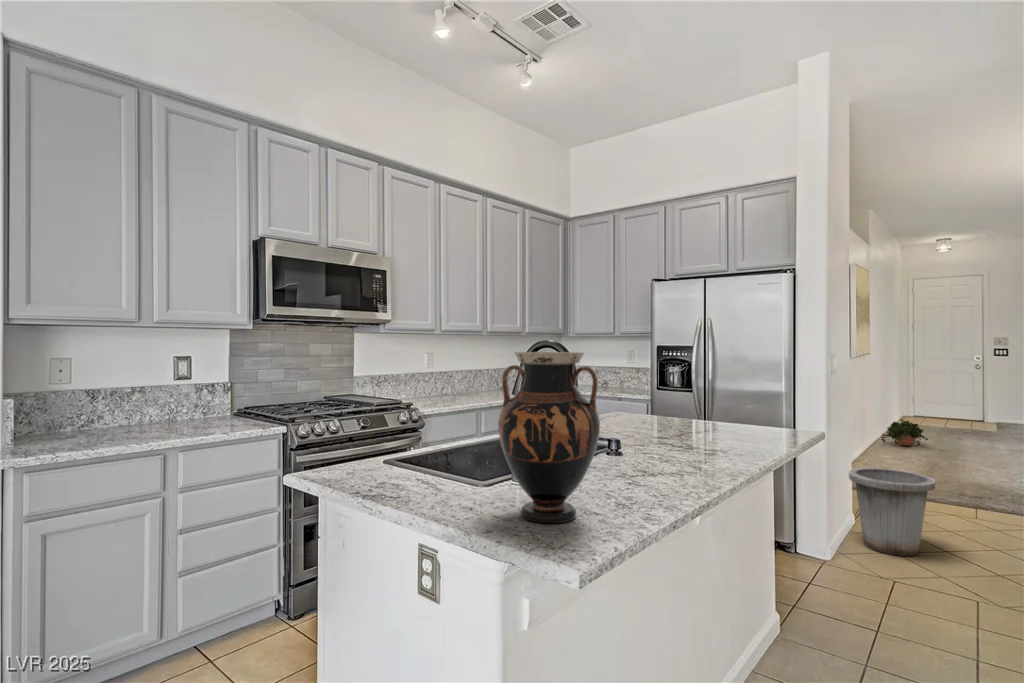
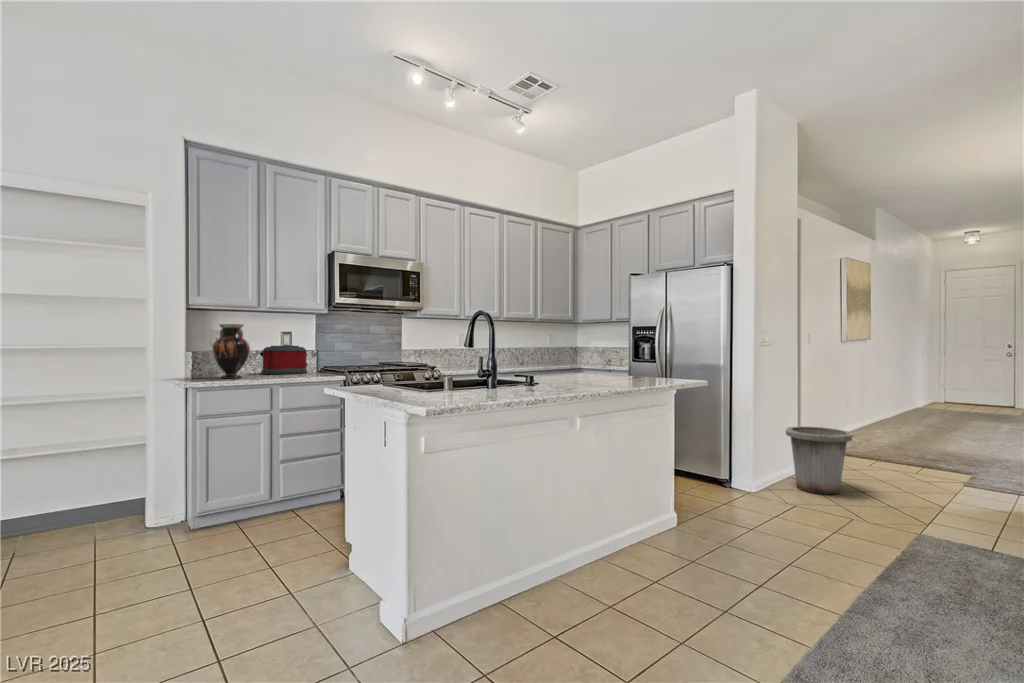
vase: present [498,352,600,523] -> present [212,324,250,379]
toaster: none [140,379,219,427] -> present [260,346,307,374]
potted plant: present [881,420,928,446] -> none [888,400,934,425]

